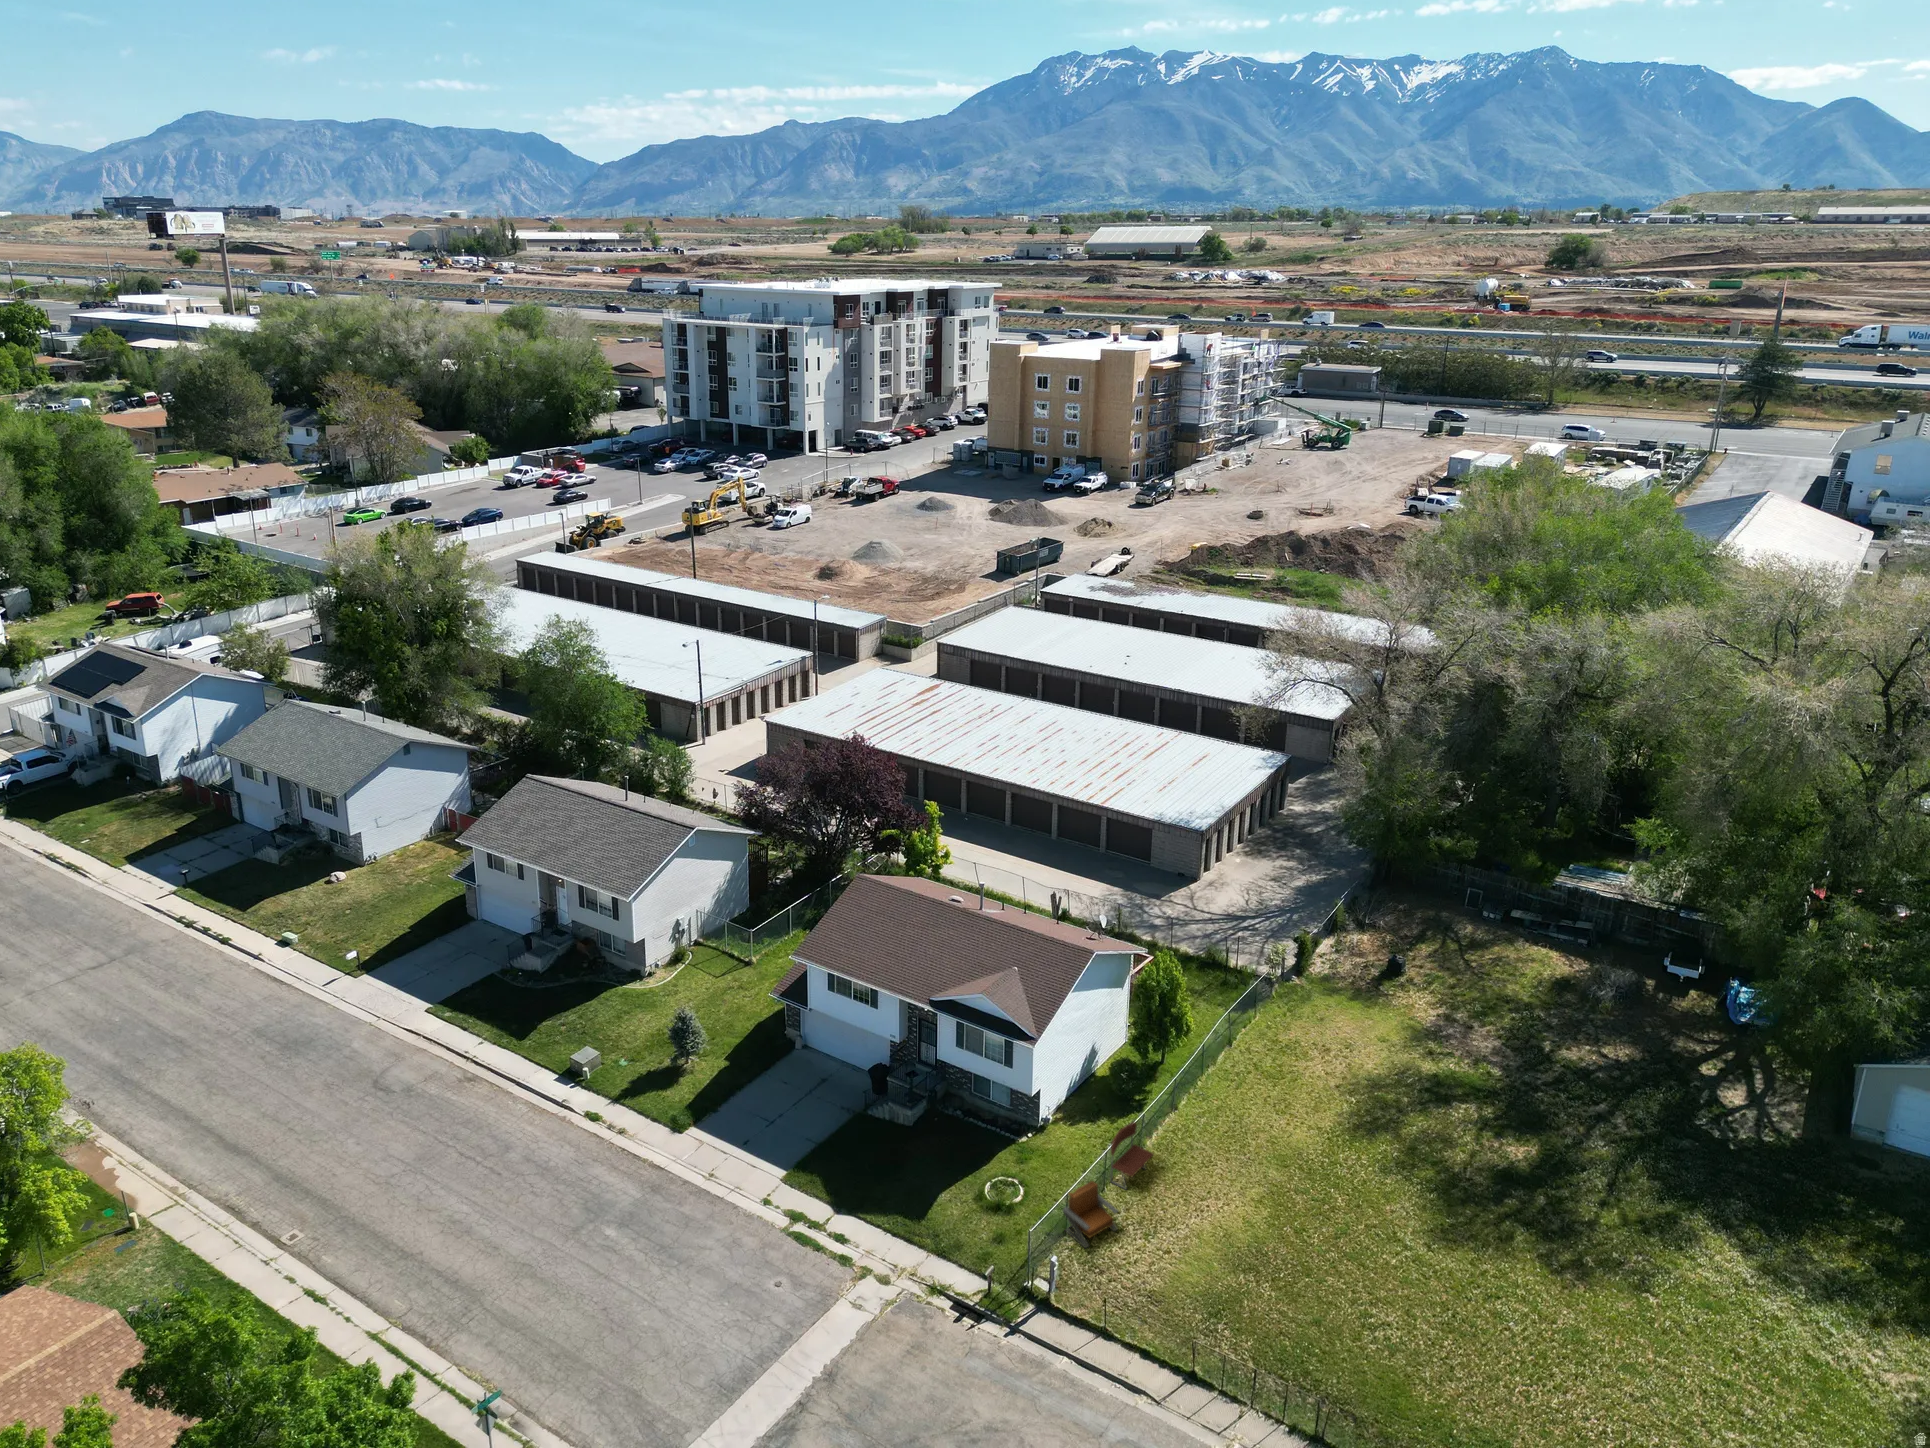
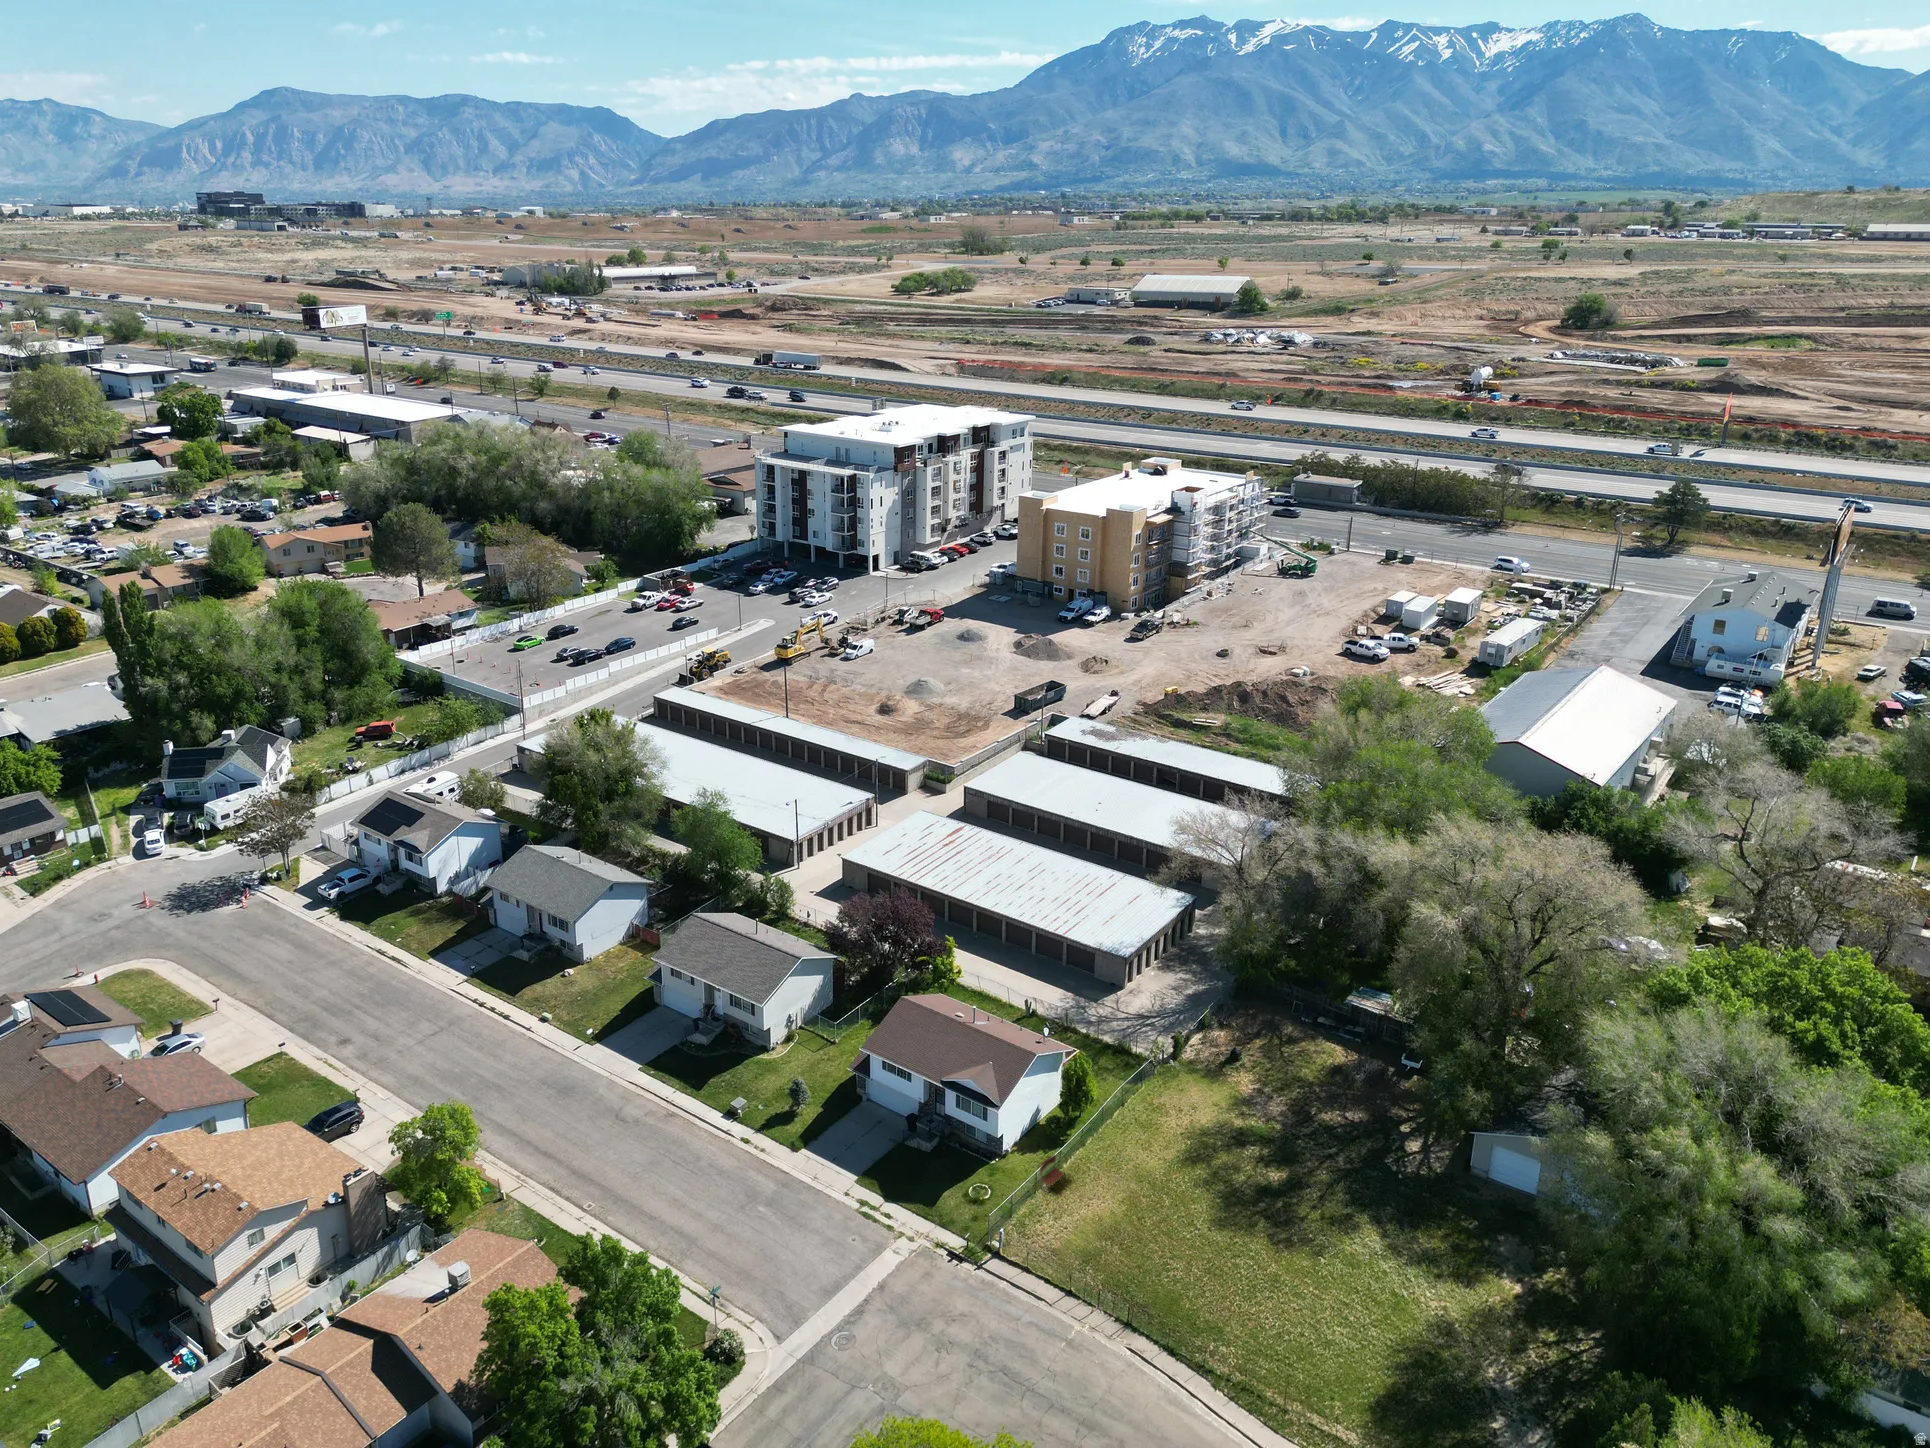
lounge chair: present [1063,1181,1118,1248] -> none [1009,1188,1041,1225]

